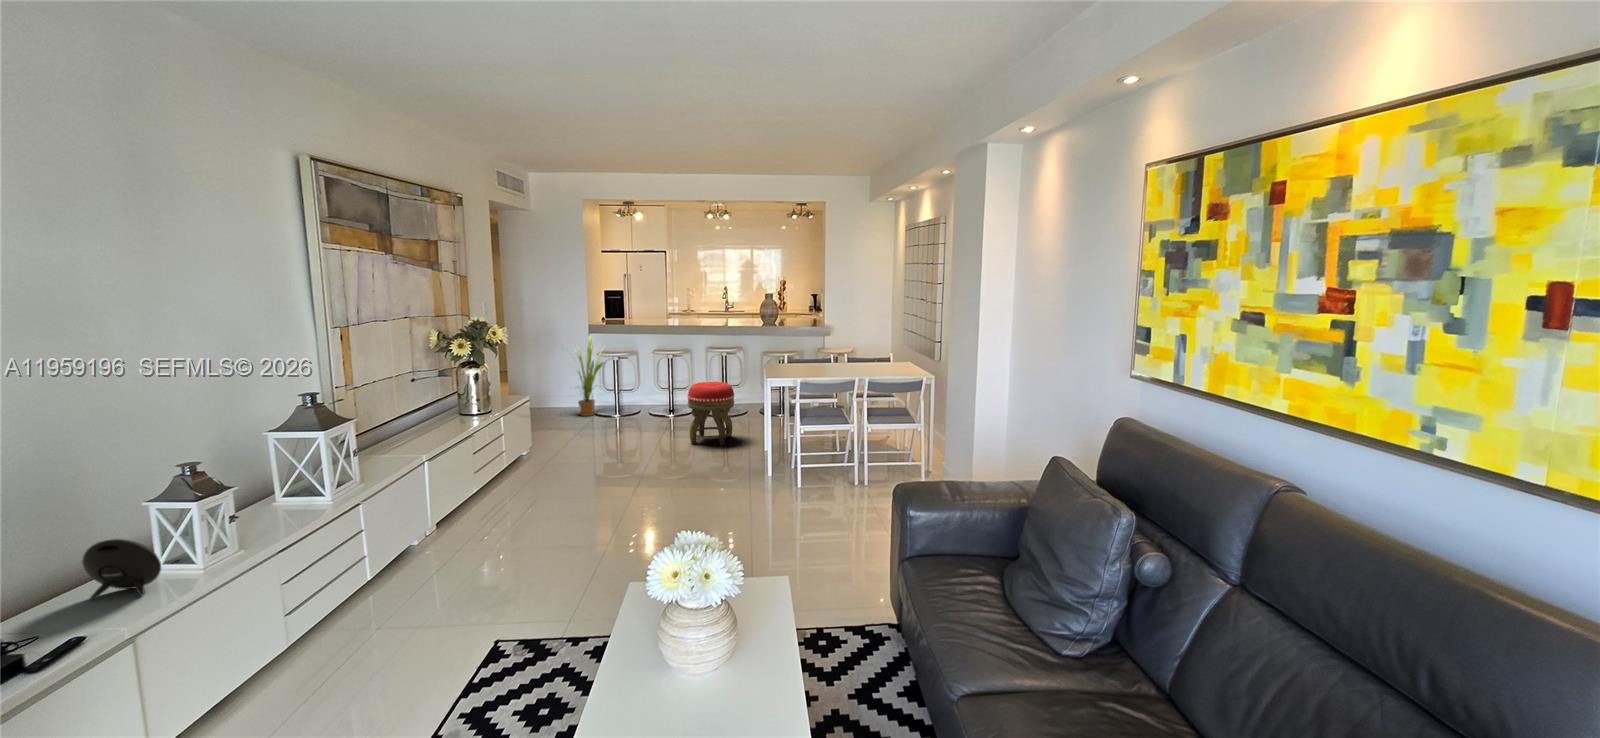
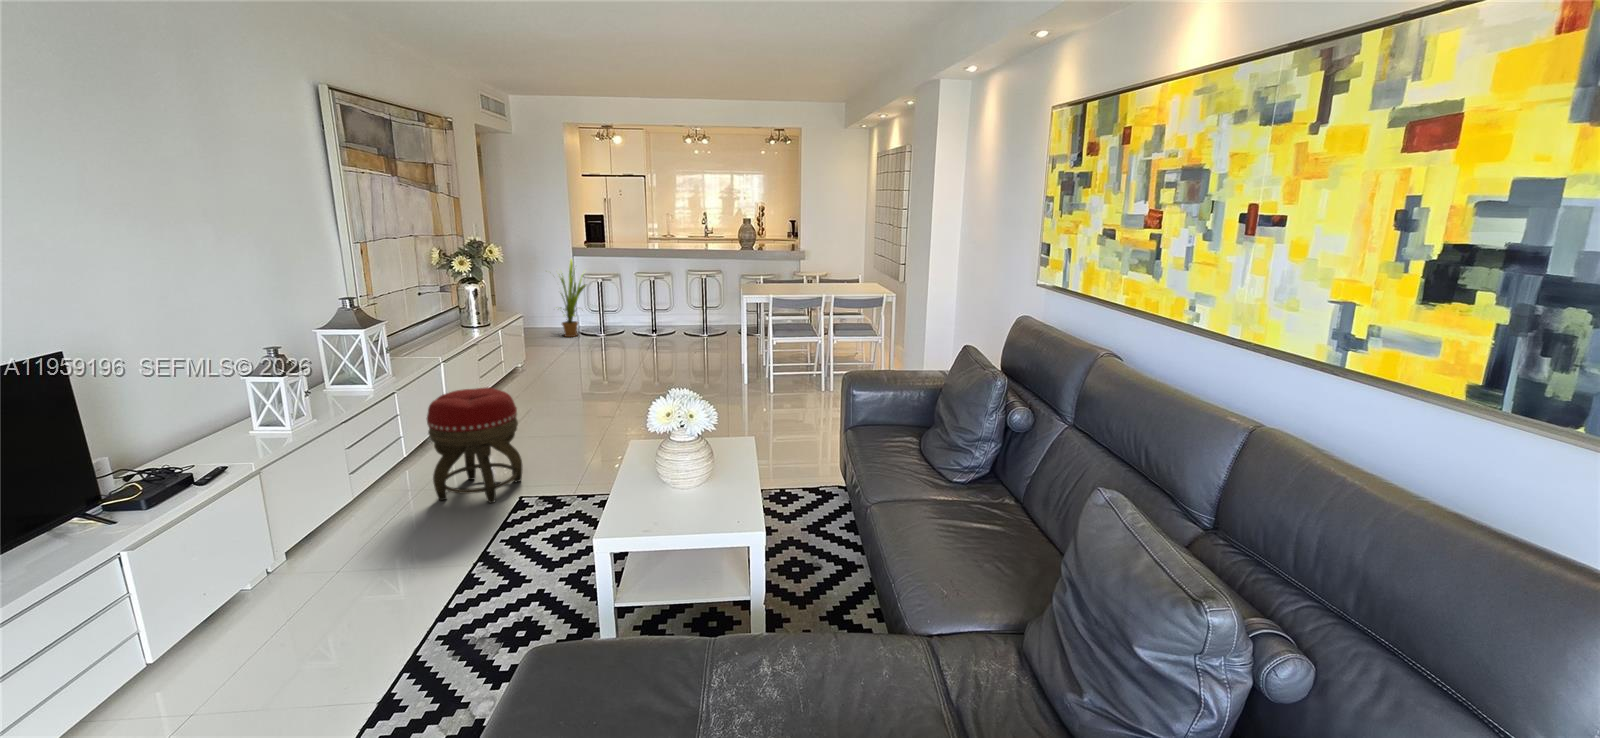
footstool: present [688,381,734,445] -> present [427,387,522,503]
speaker: present [82,539,161,600] -> none [215,399,271,444]

